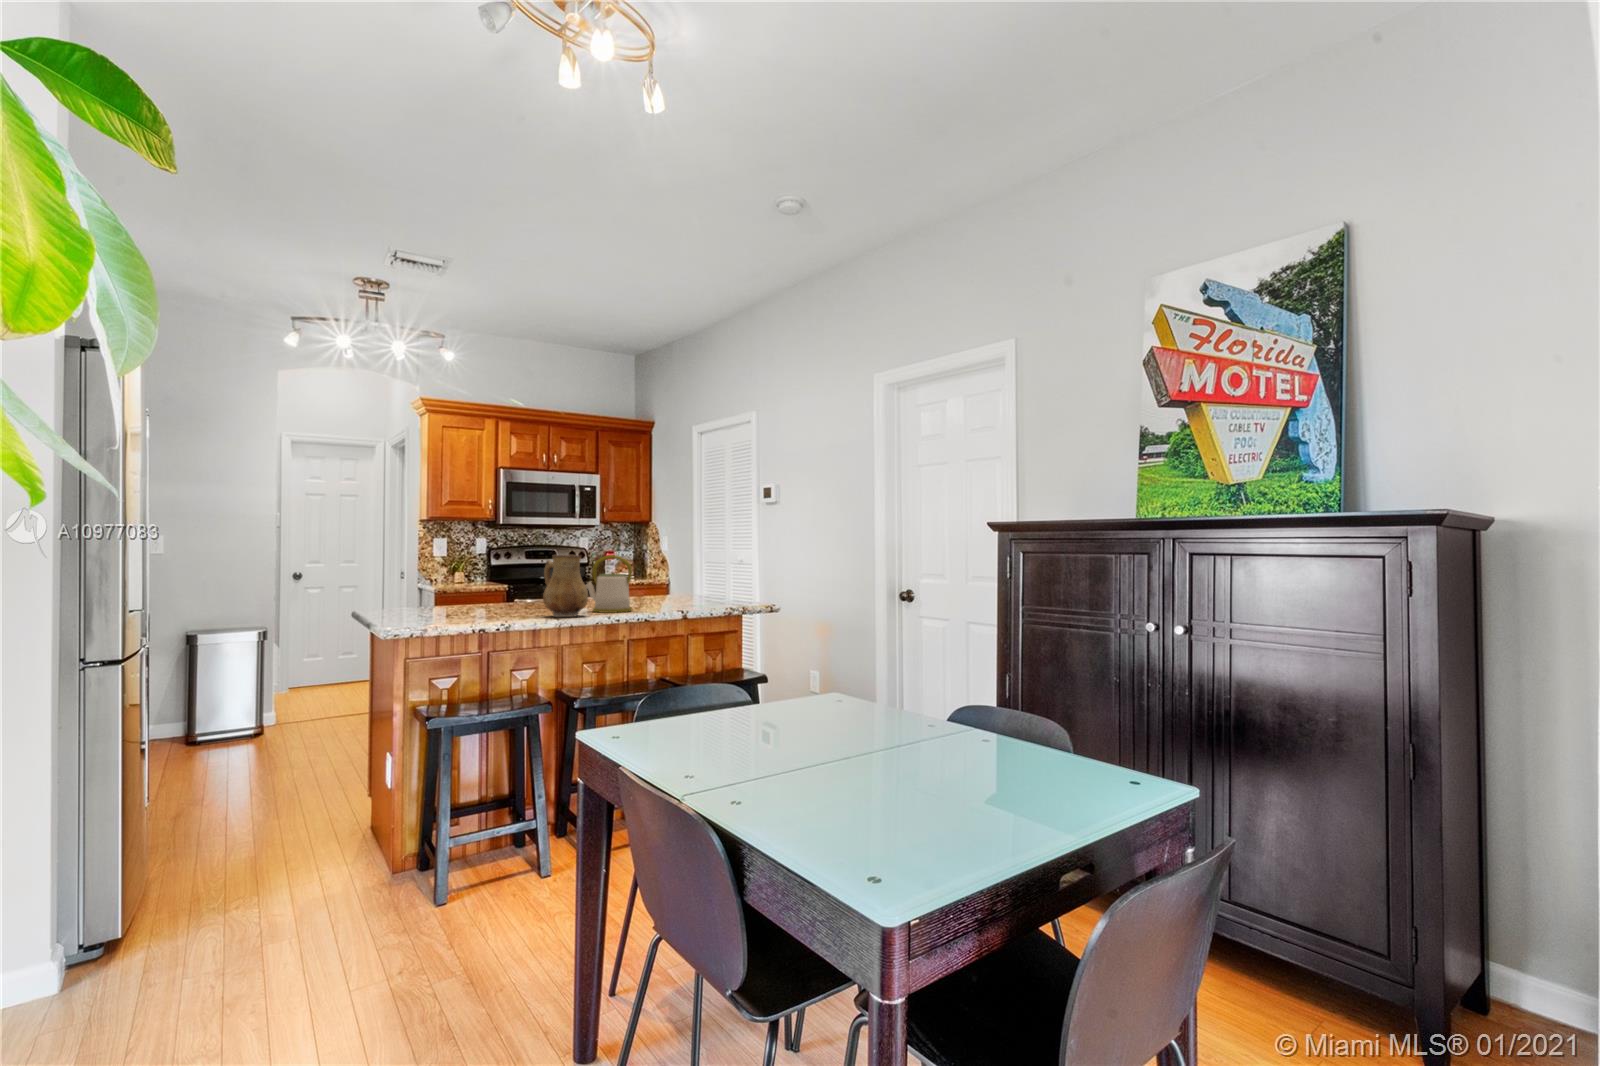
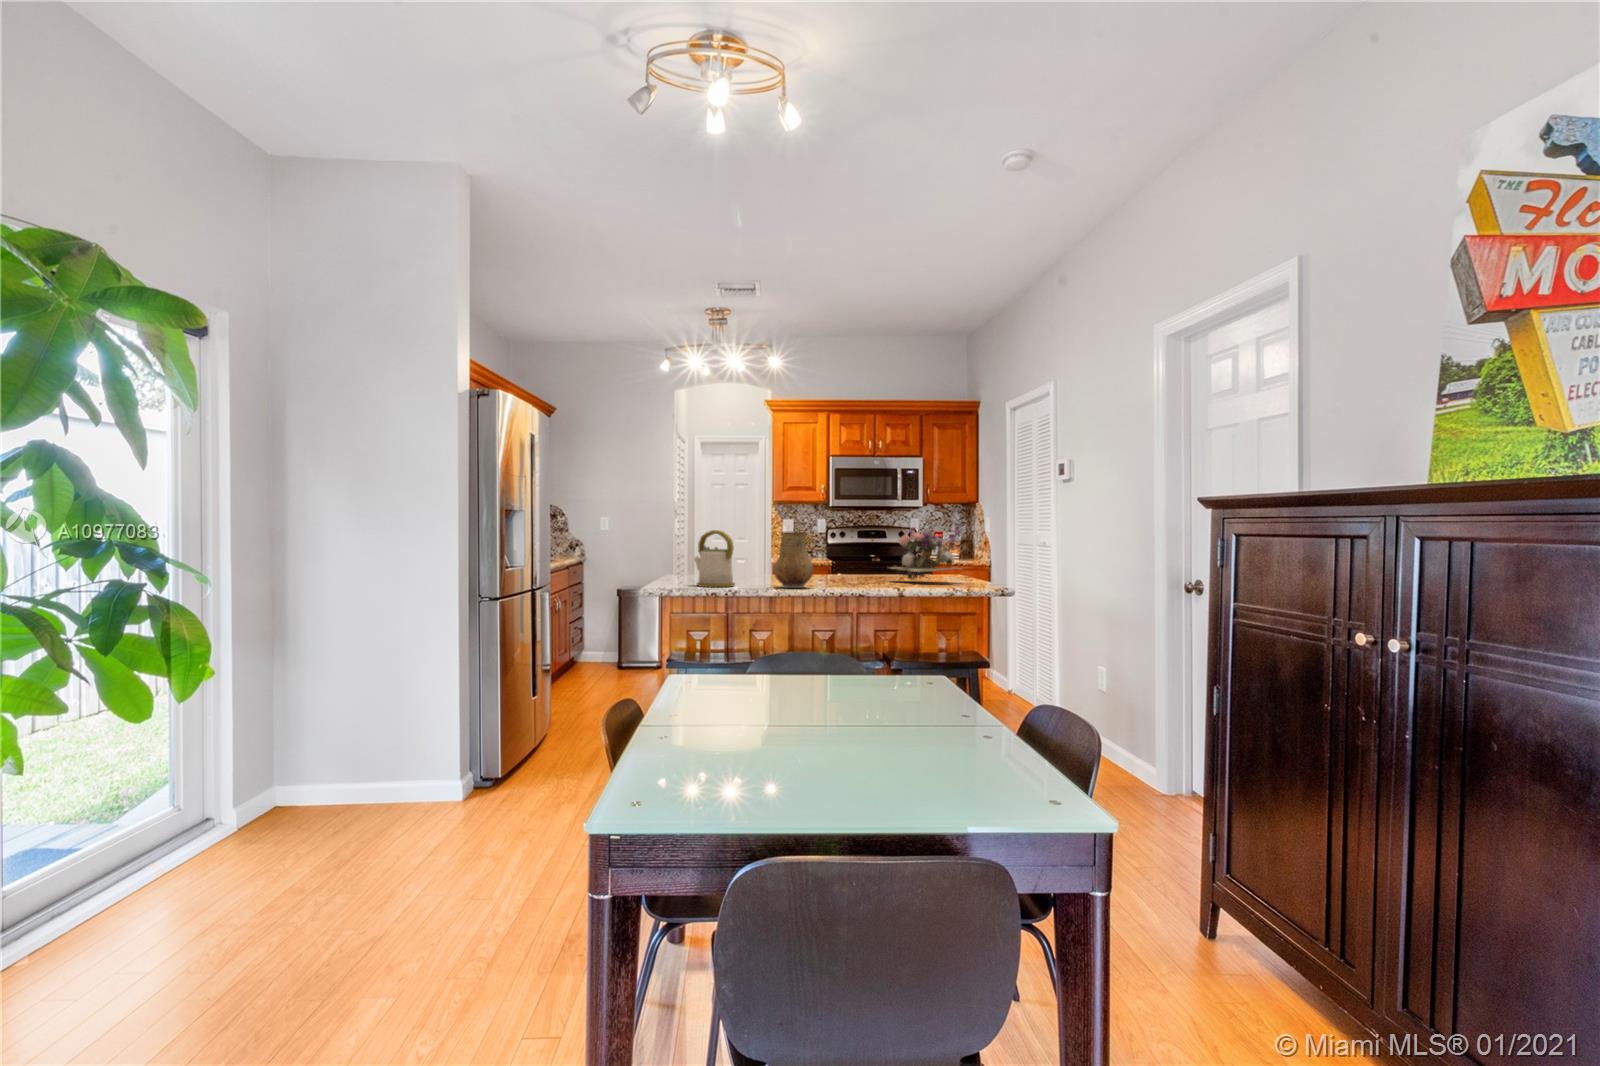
flower arrangement: none [625,544,703,603] -> present [891,526,961,581]
kettle: present [586,555,632,613] -> present [694,530,735,587]

